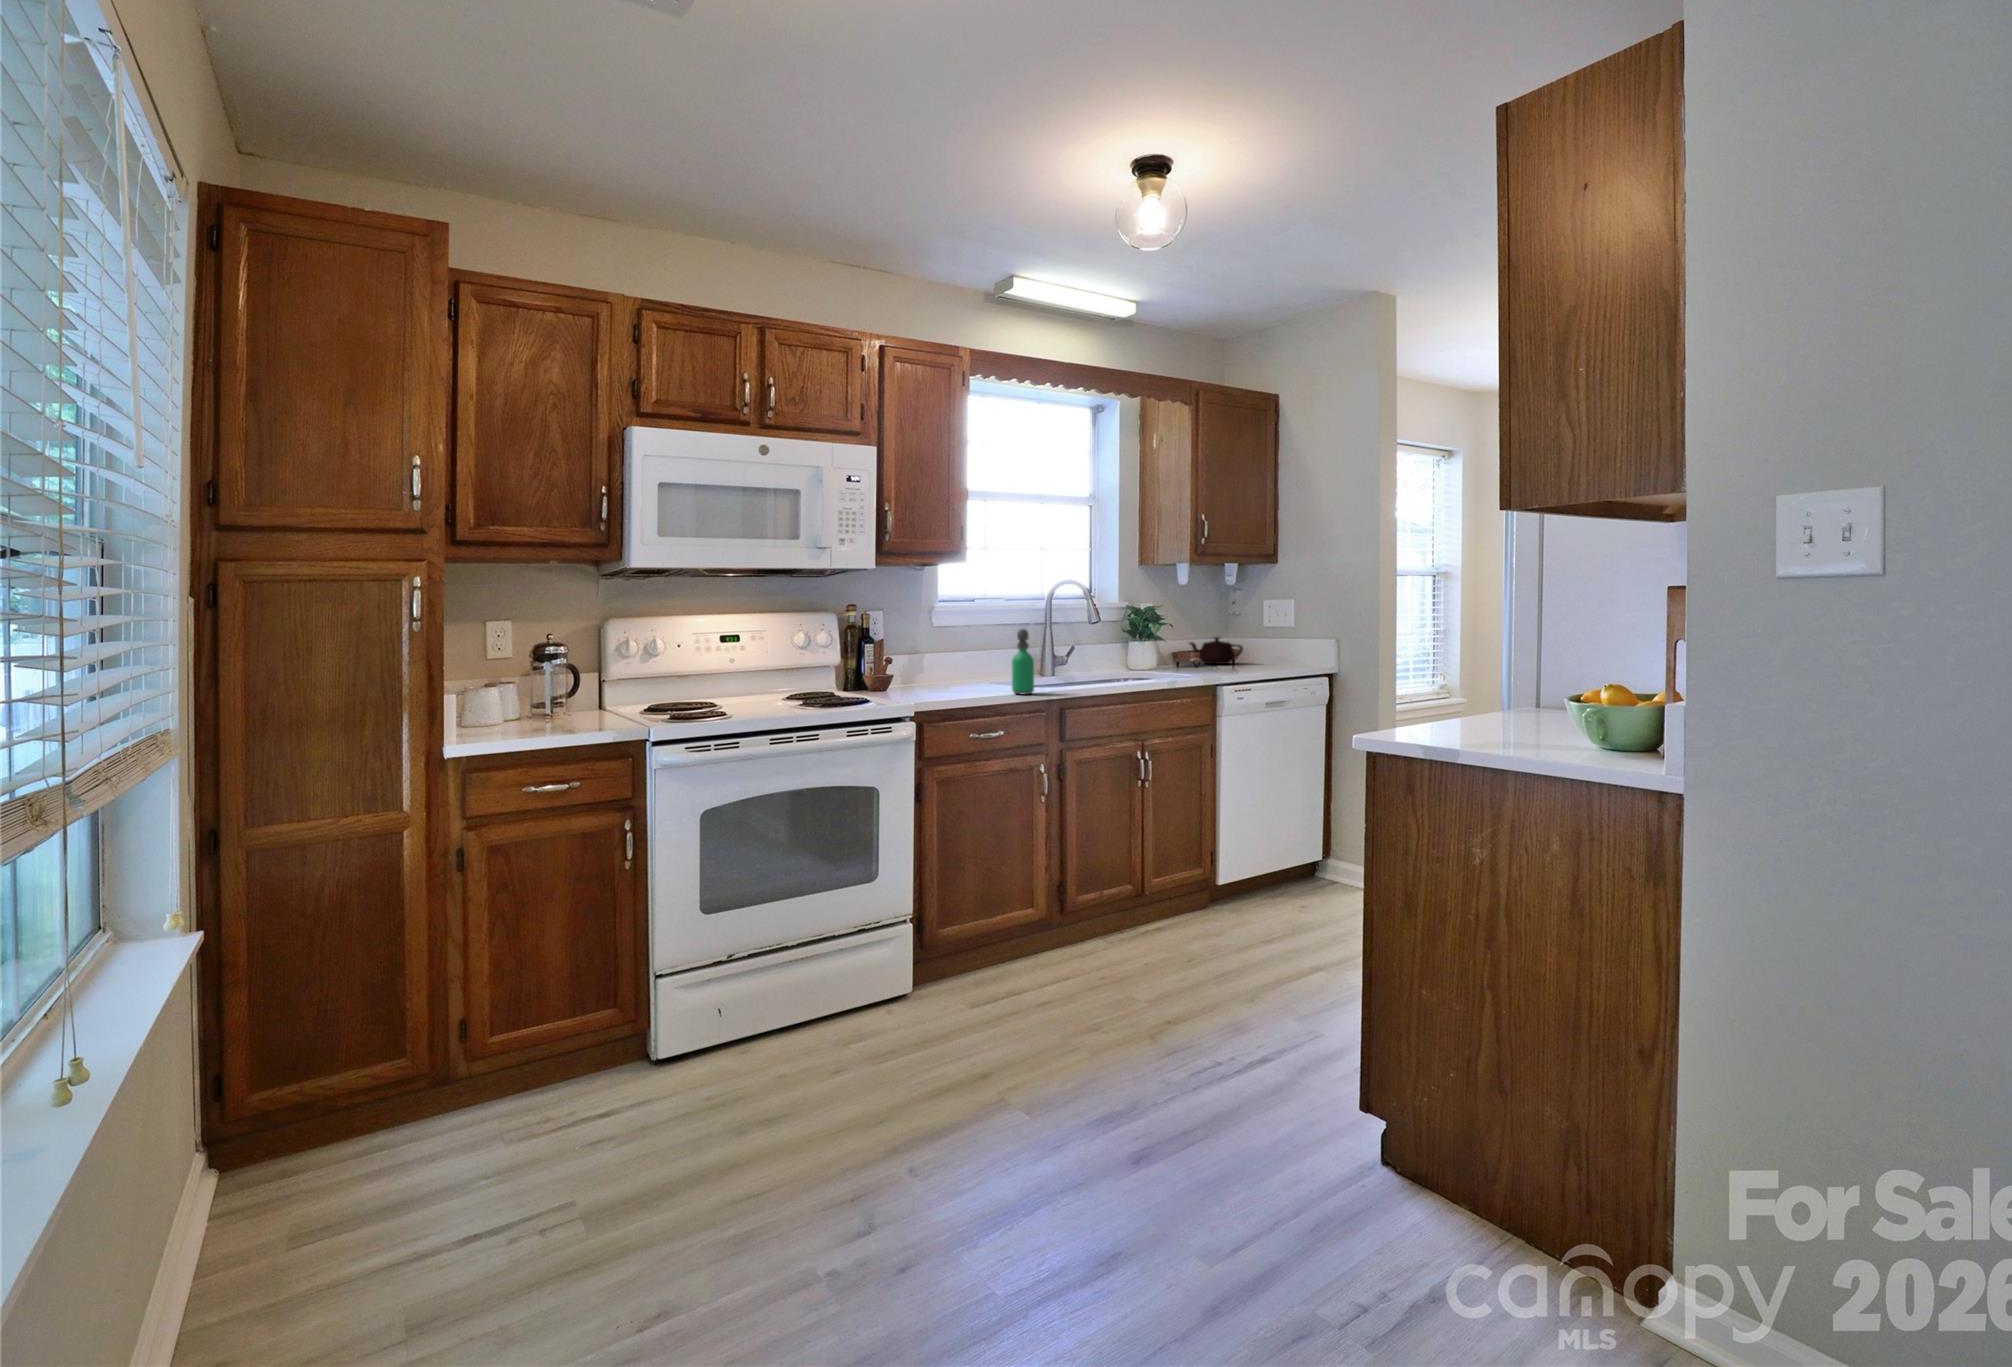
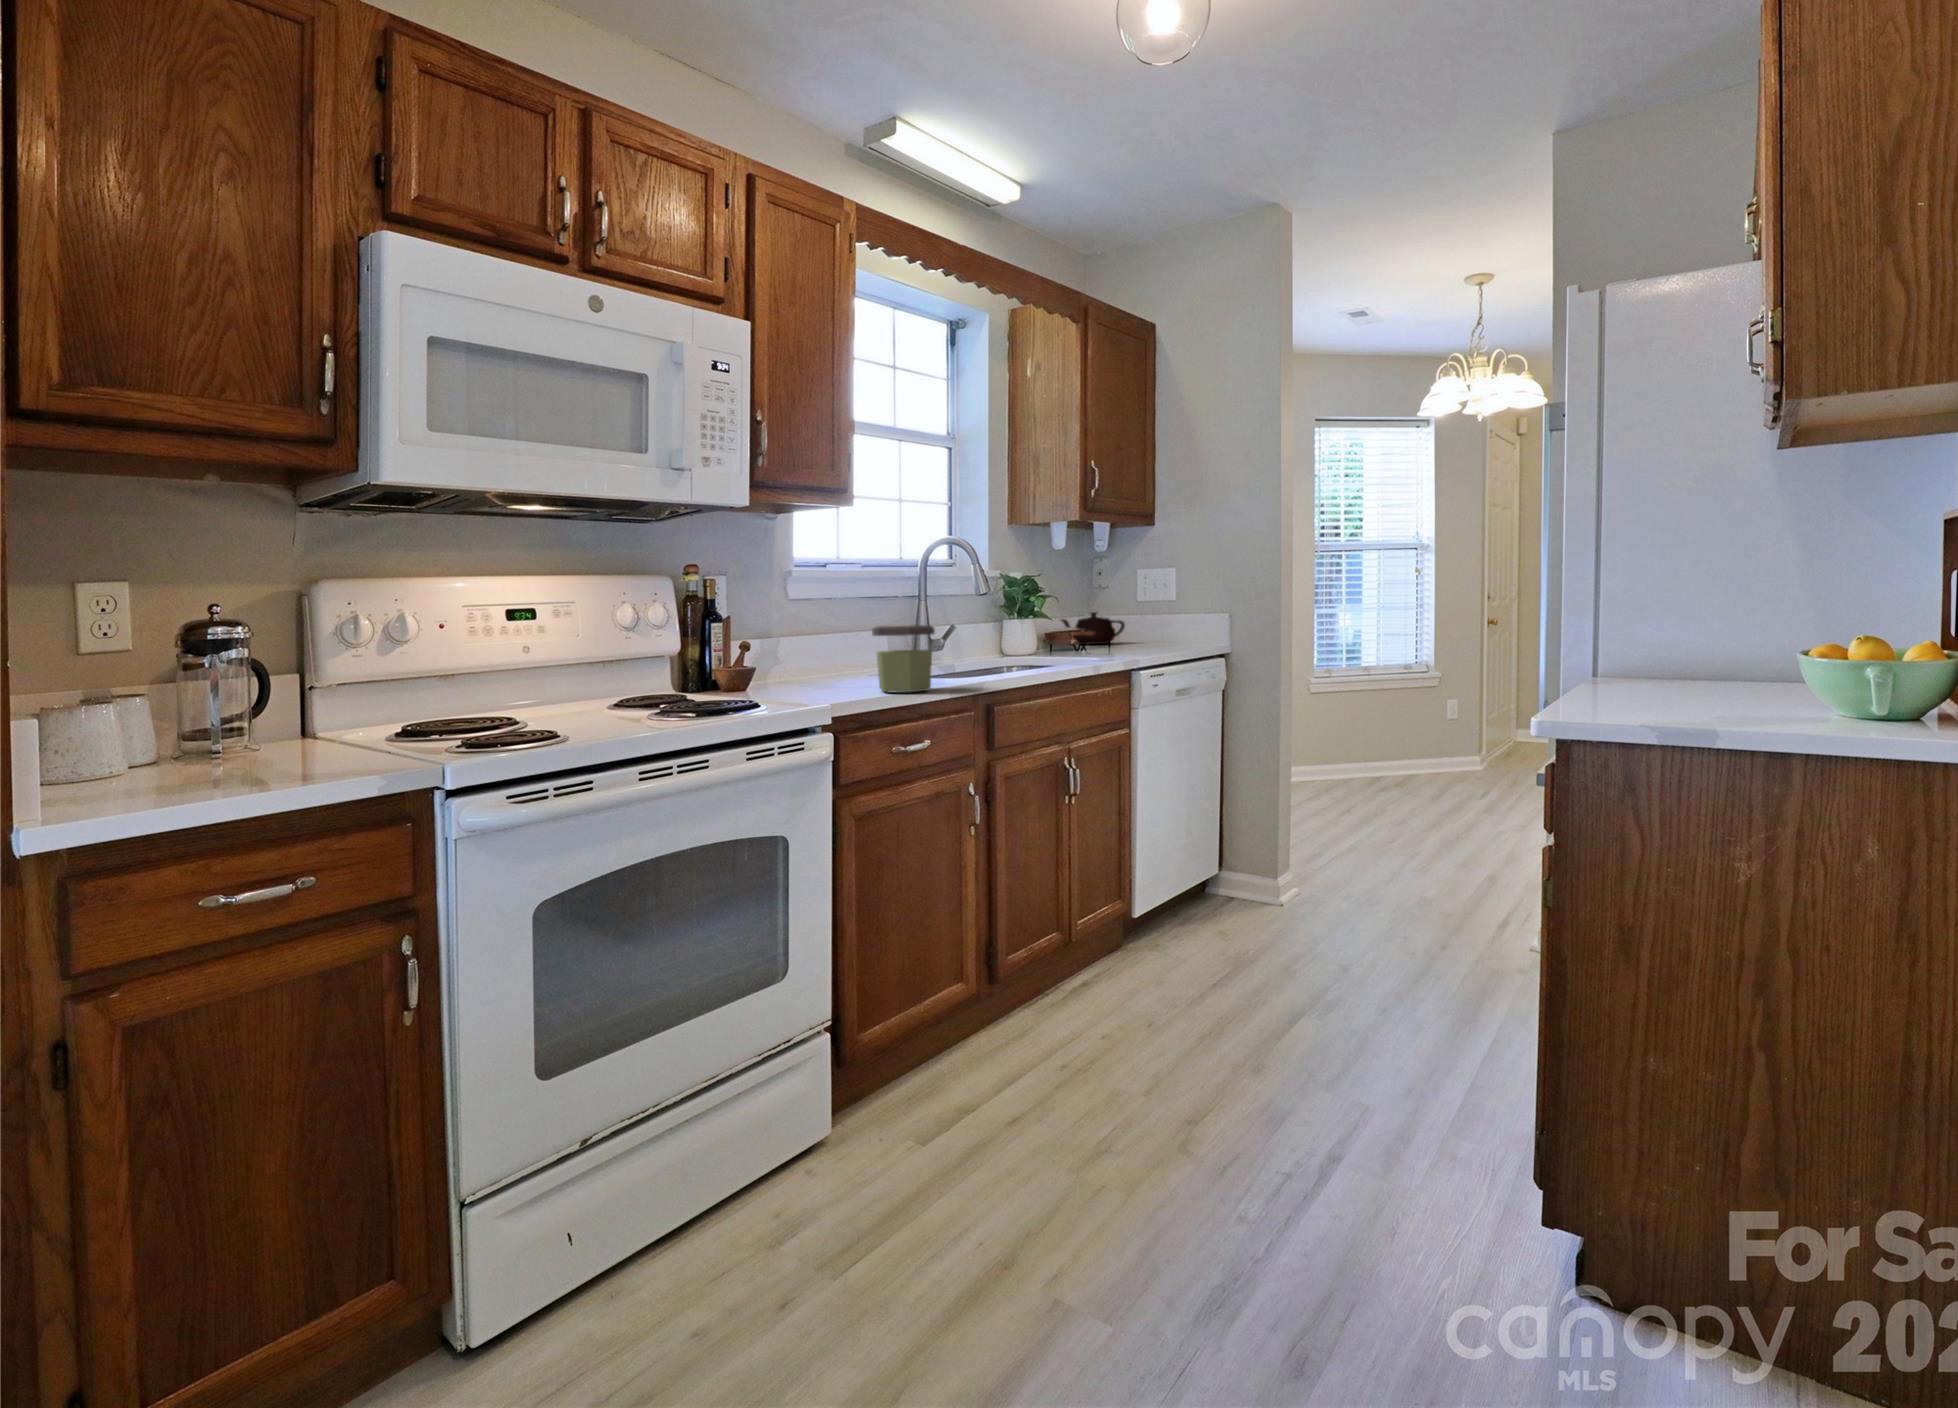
soap dispenser: present [1012,629,1034,694] -> none [945,594,977,684]
jar: none [949,651,991,699] -> present [872,625,935,693]

